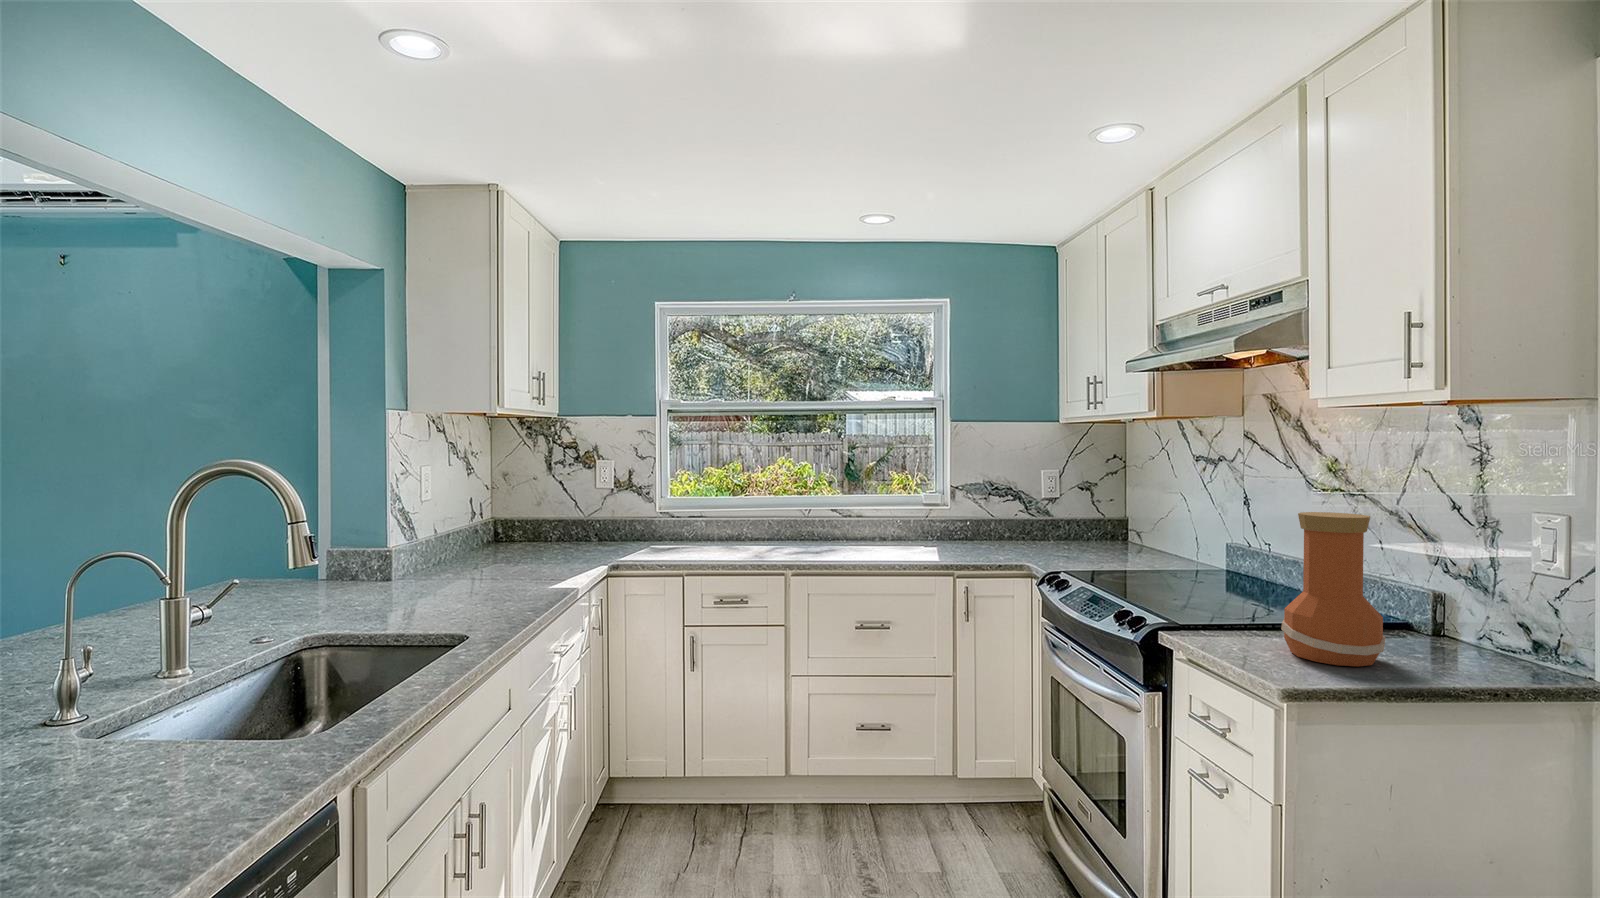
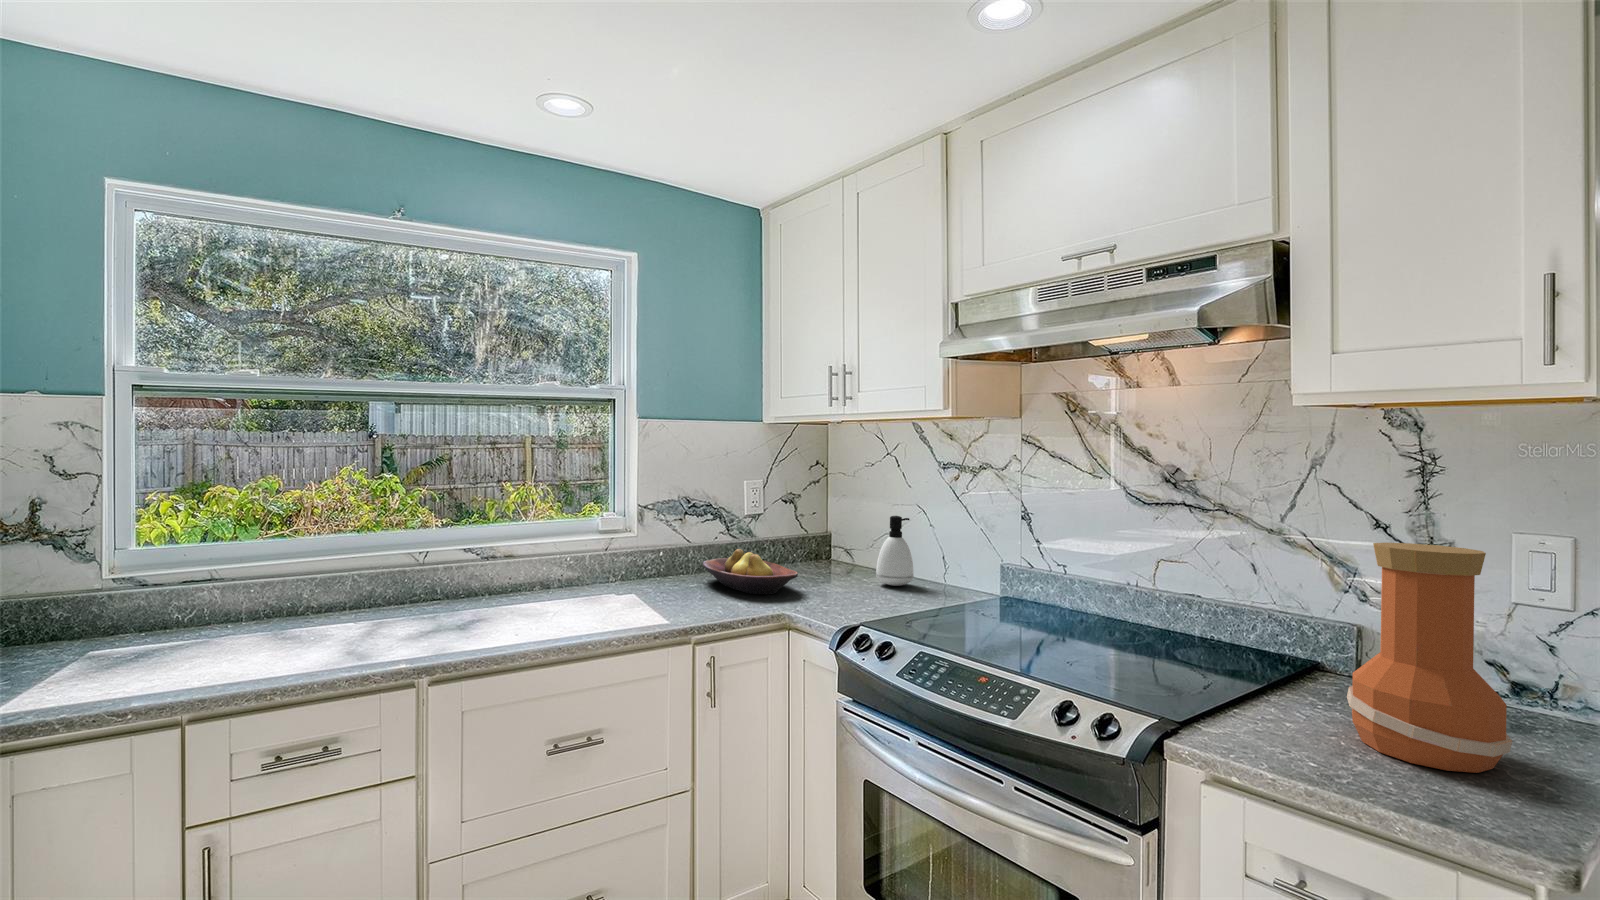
soap dispenser: none [1129,499,1163,557] -> present [876,516,914,586]
fruit bowl: none [990,521,1054,554] -> present [703,549,798,594]

